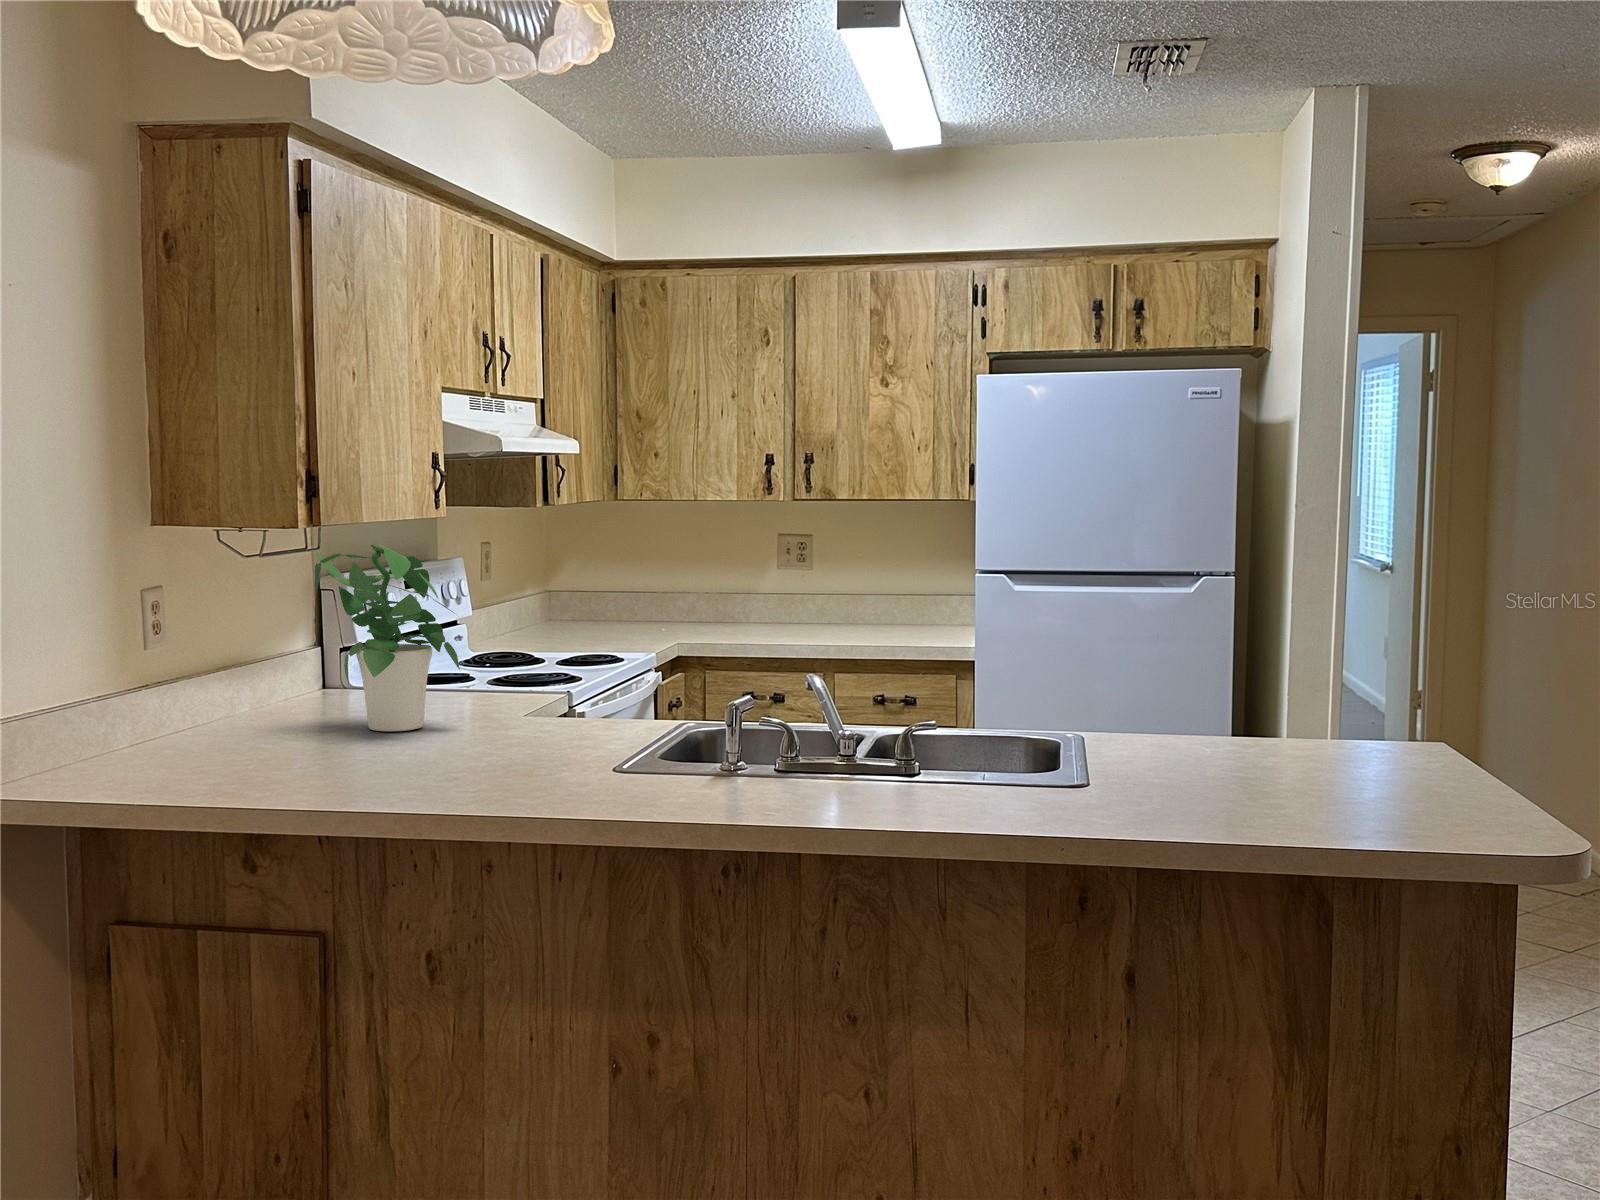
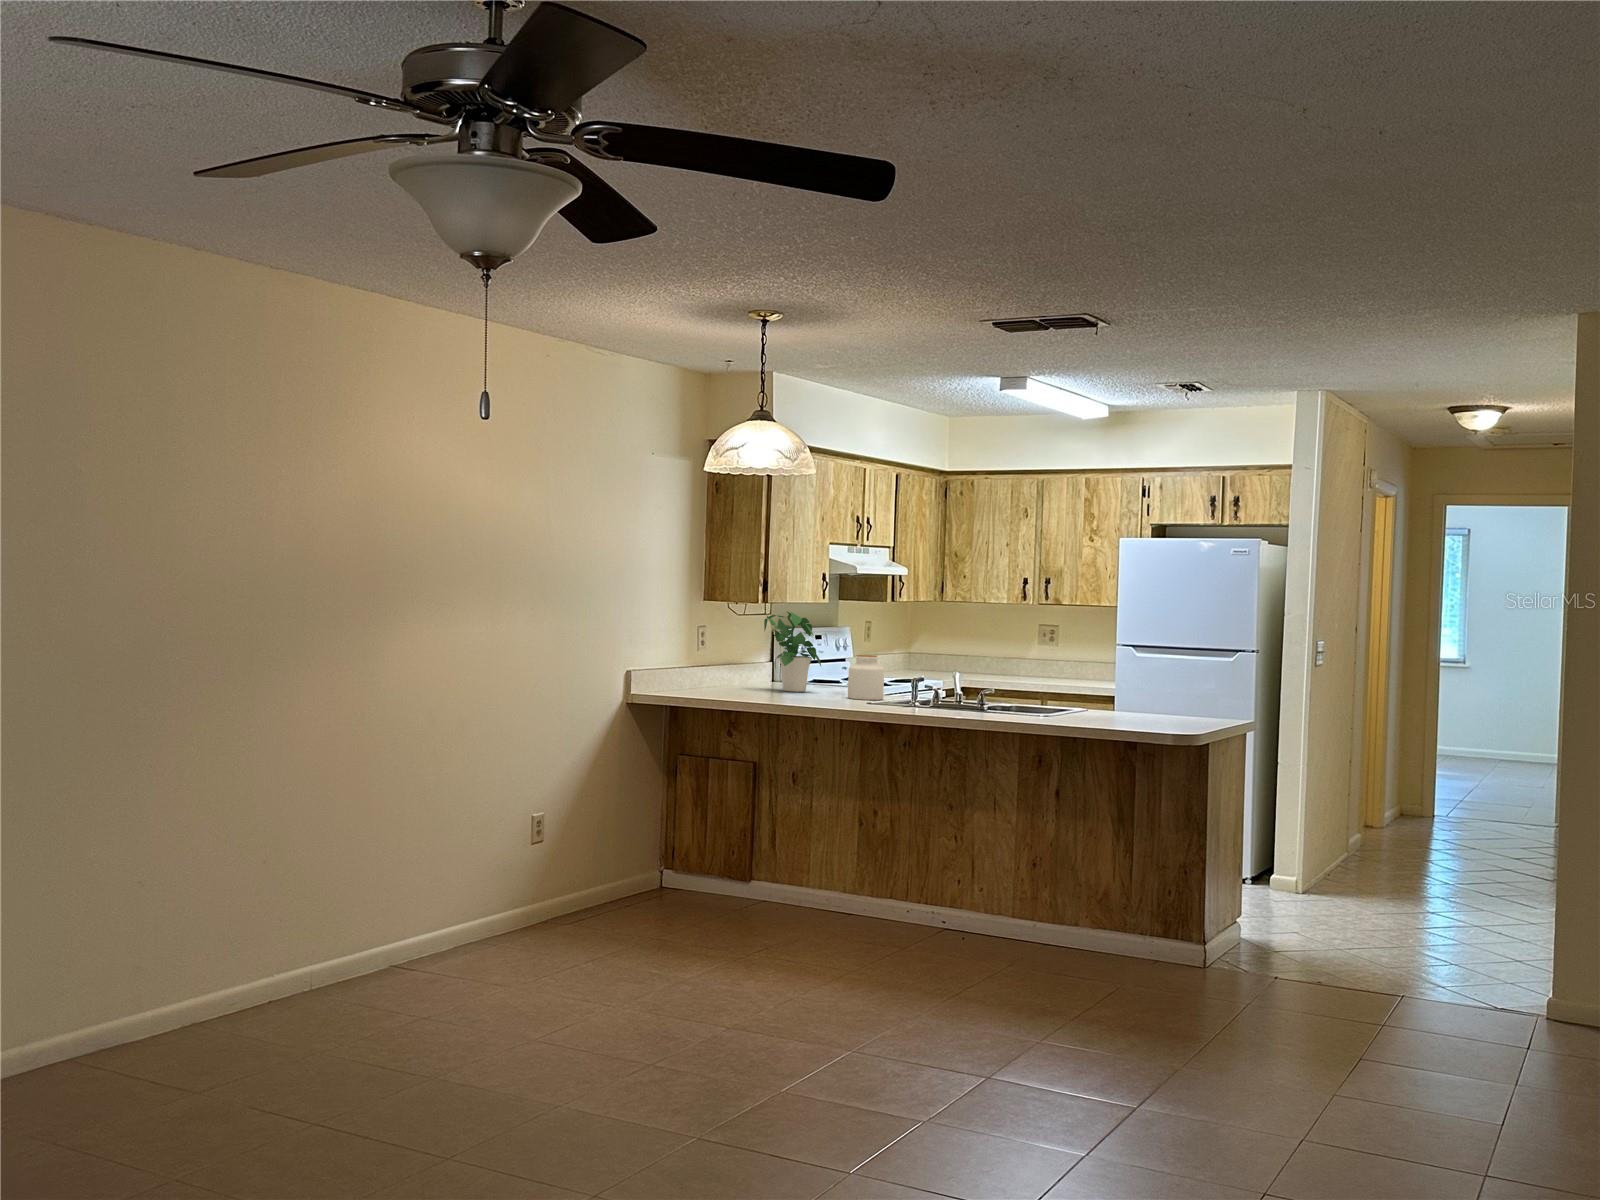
jar: none [536,639,621,748] -> present [848,655,884,700]

